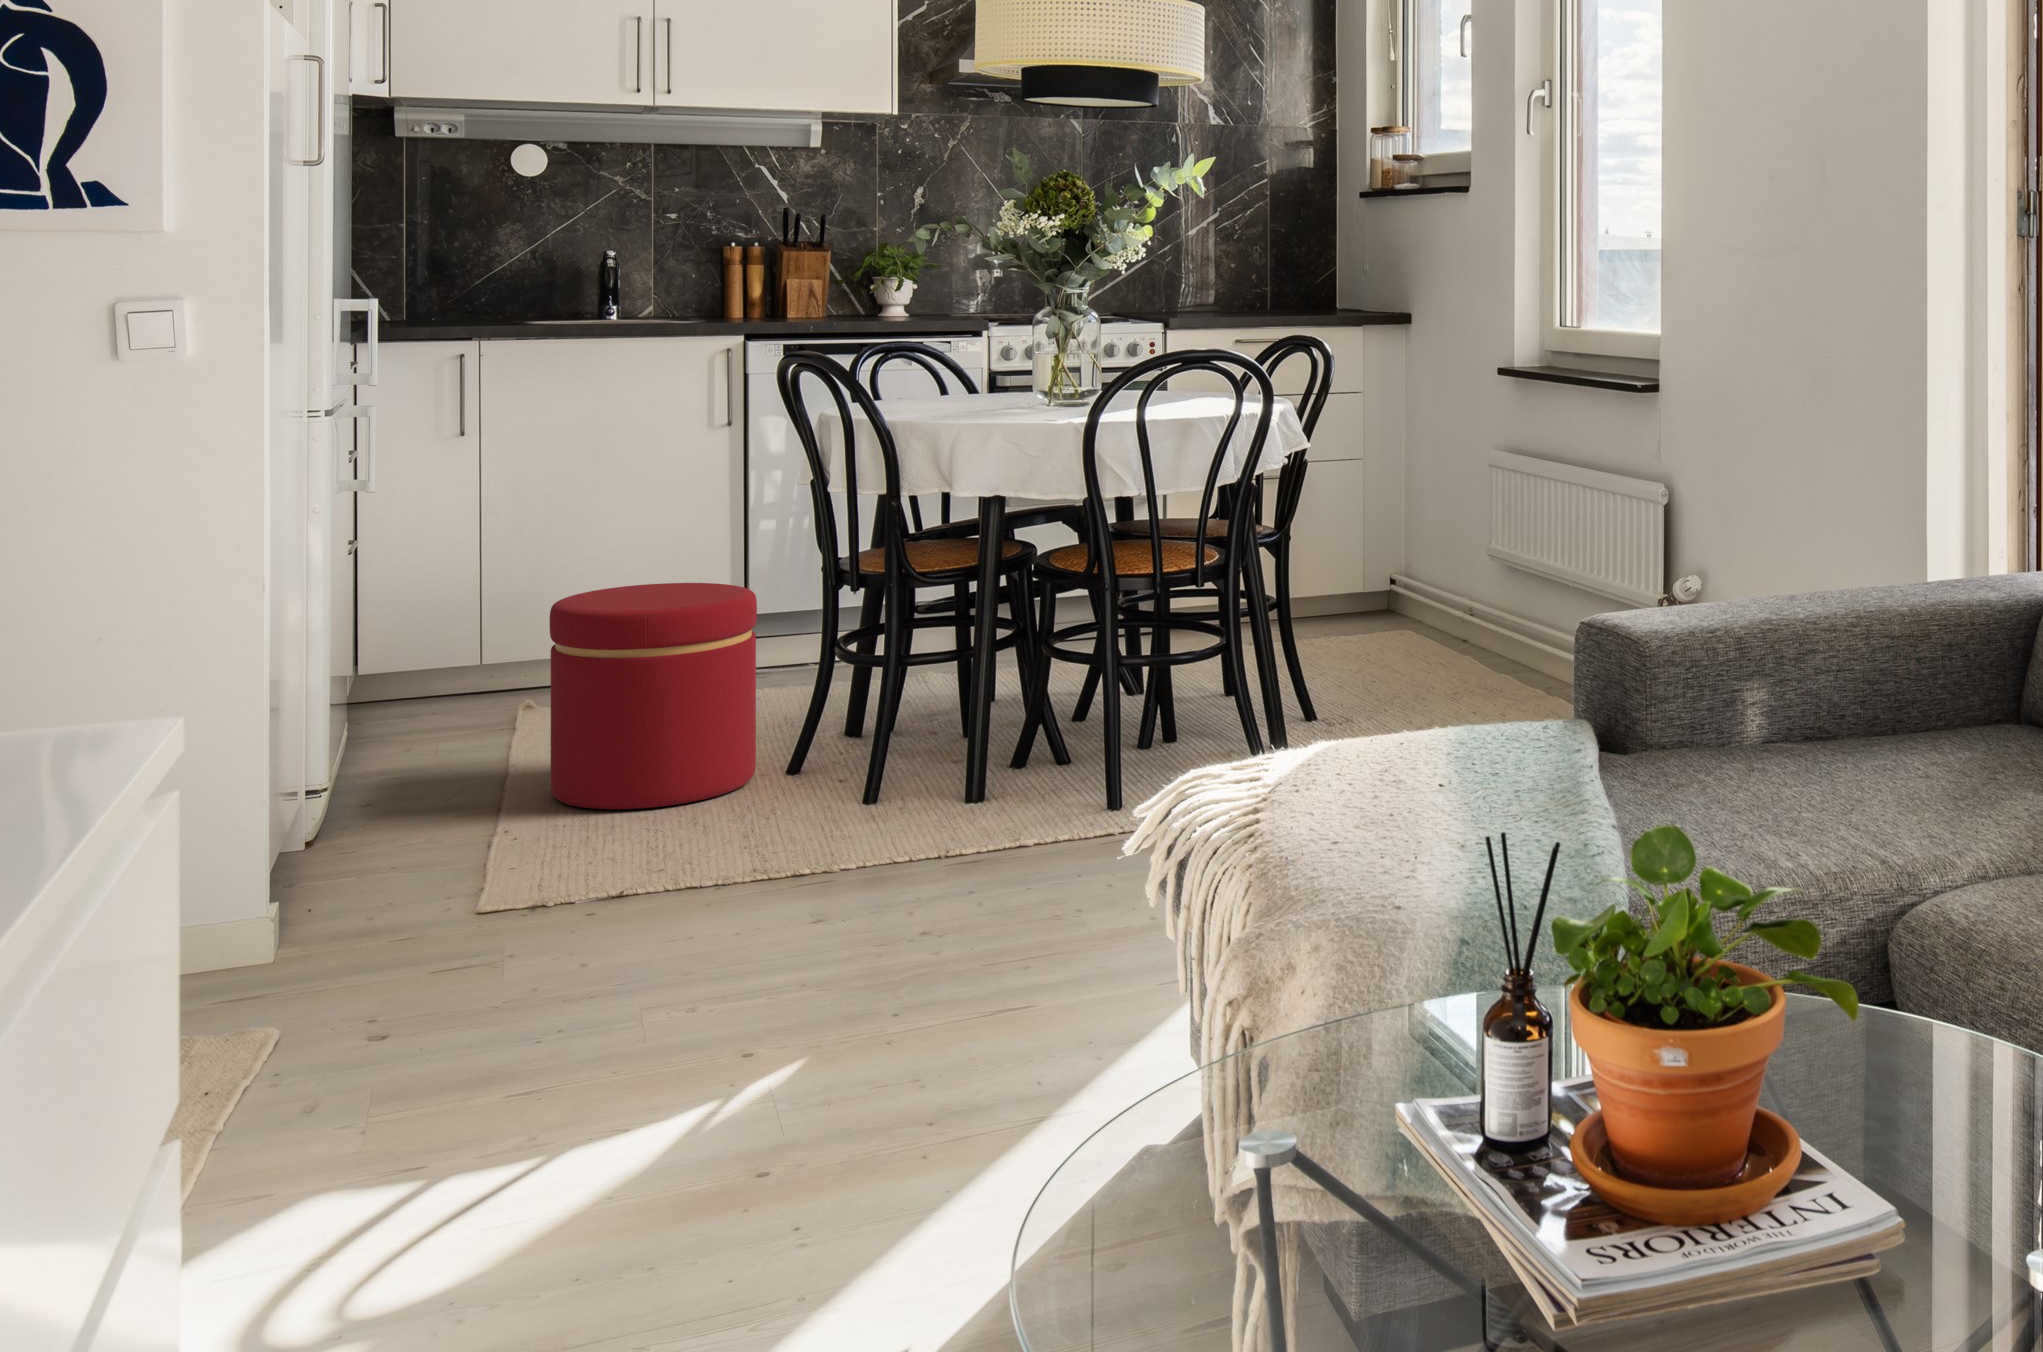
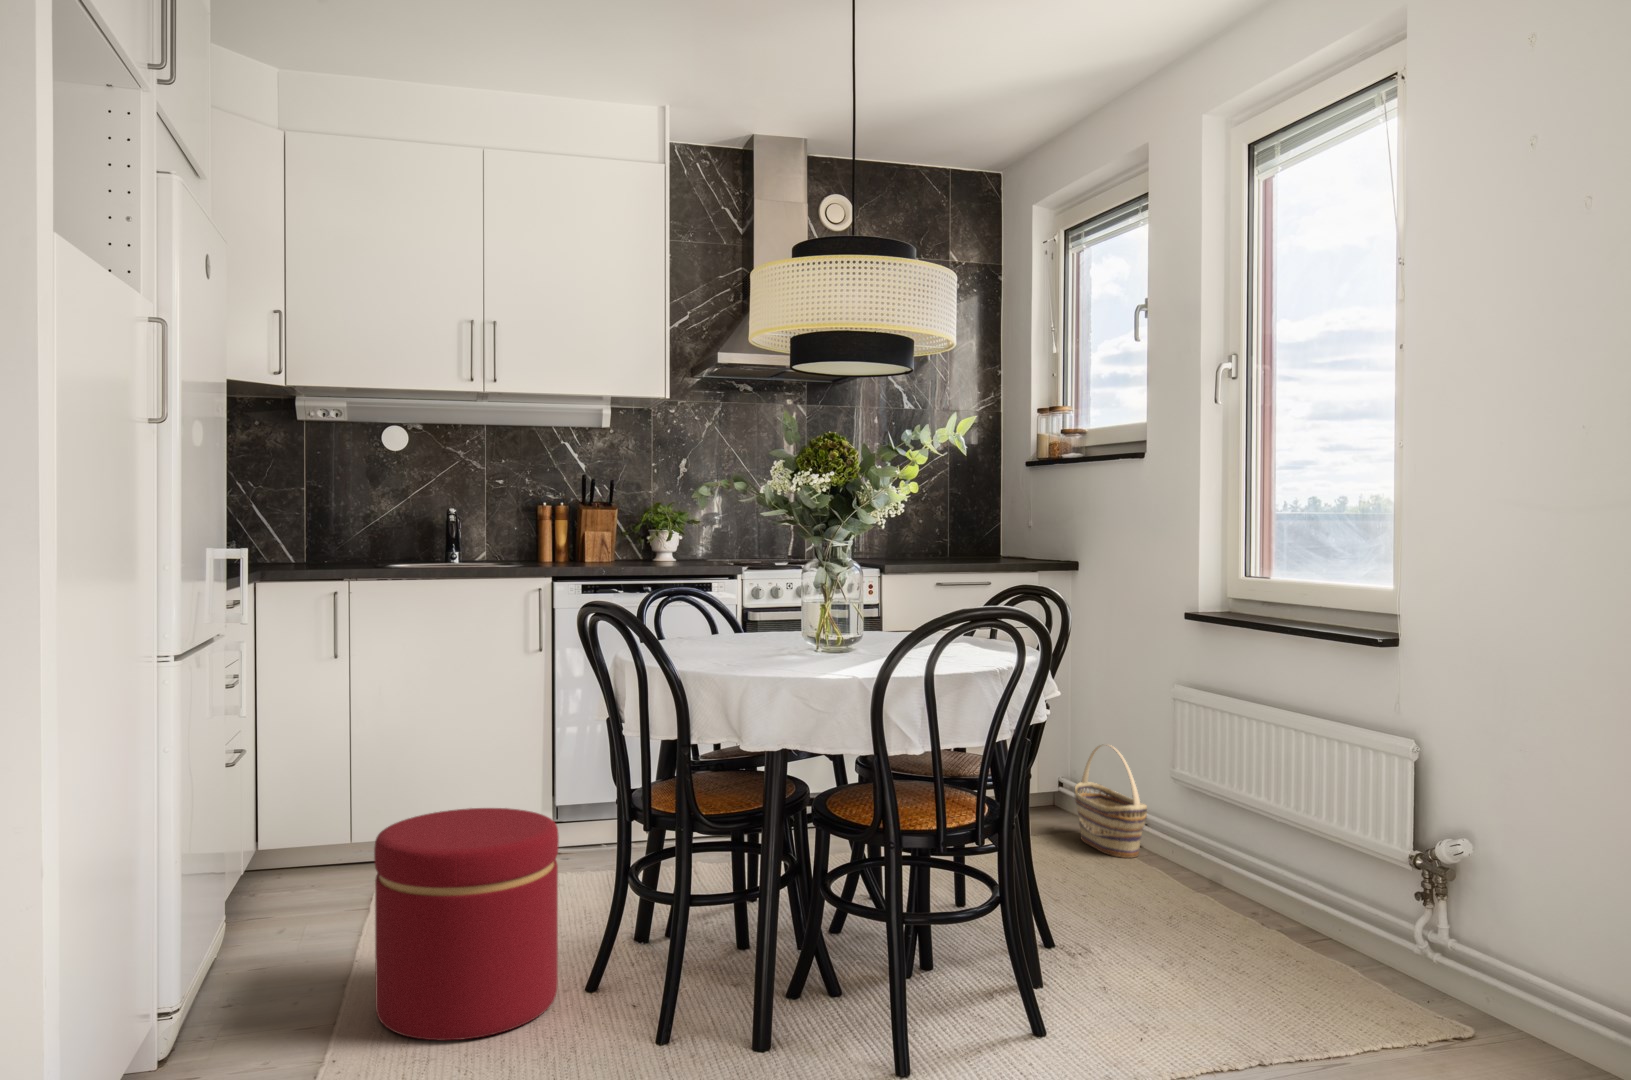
basket: none [1393,525,1465,651] -> present [1075,745,1147,858]

